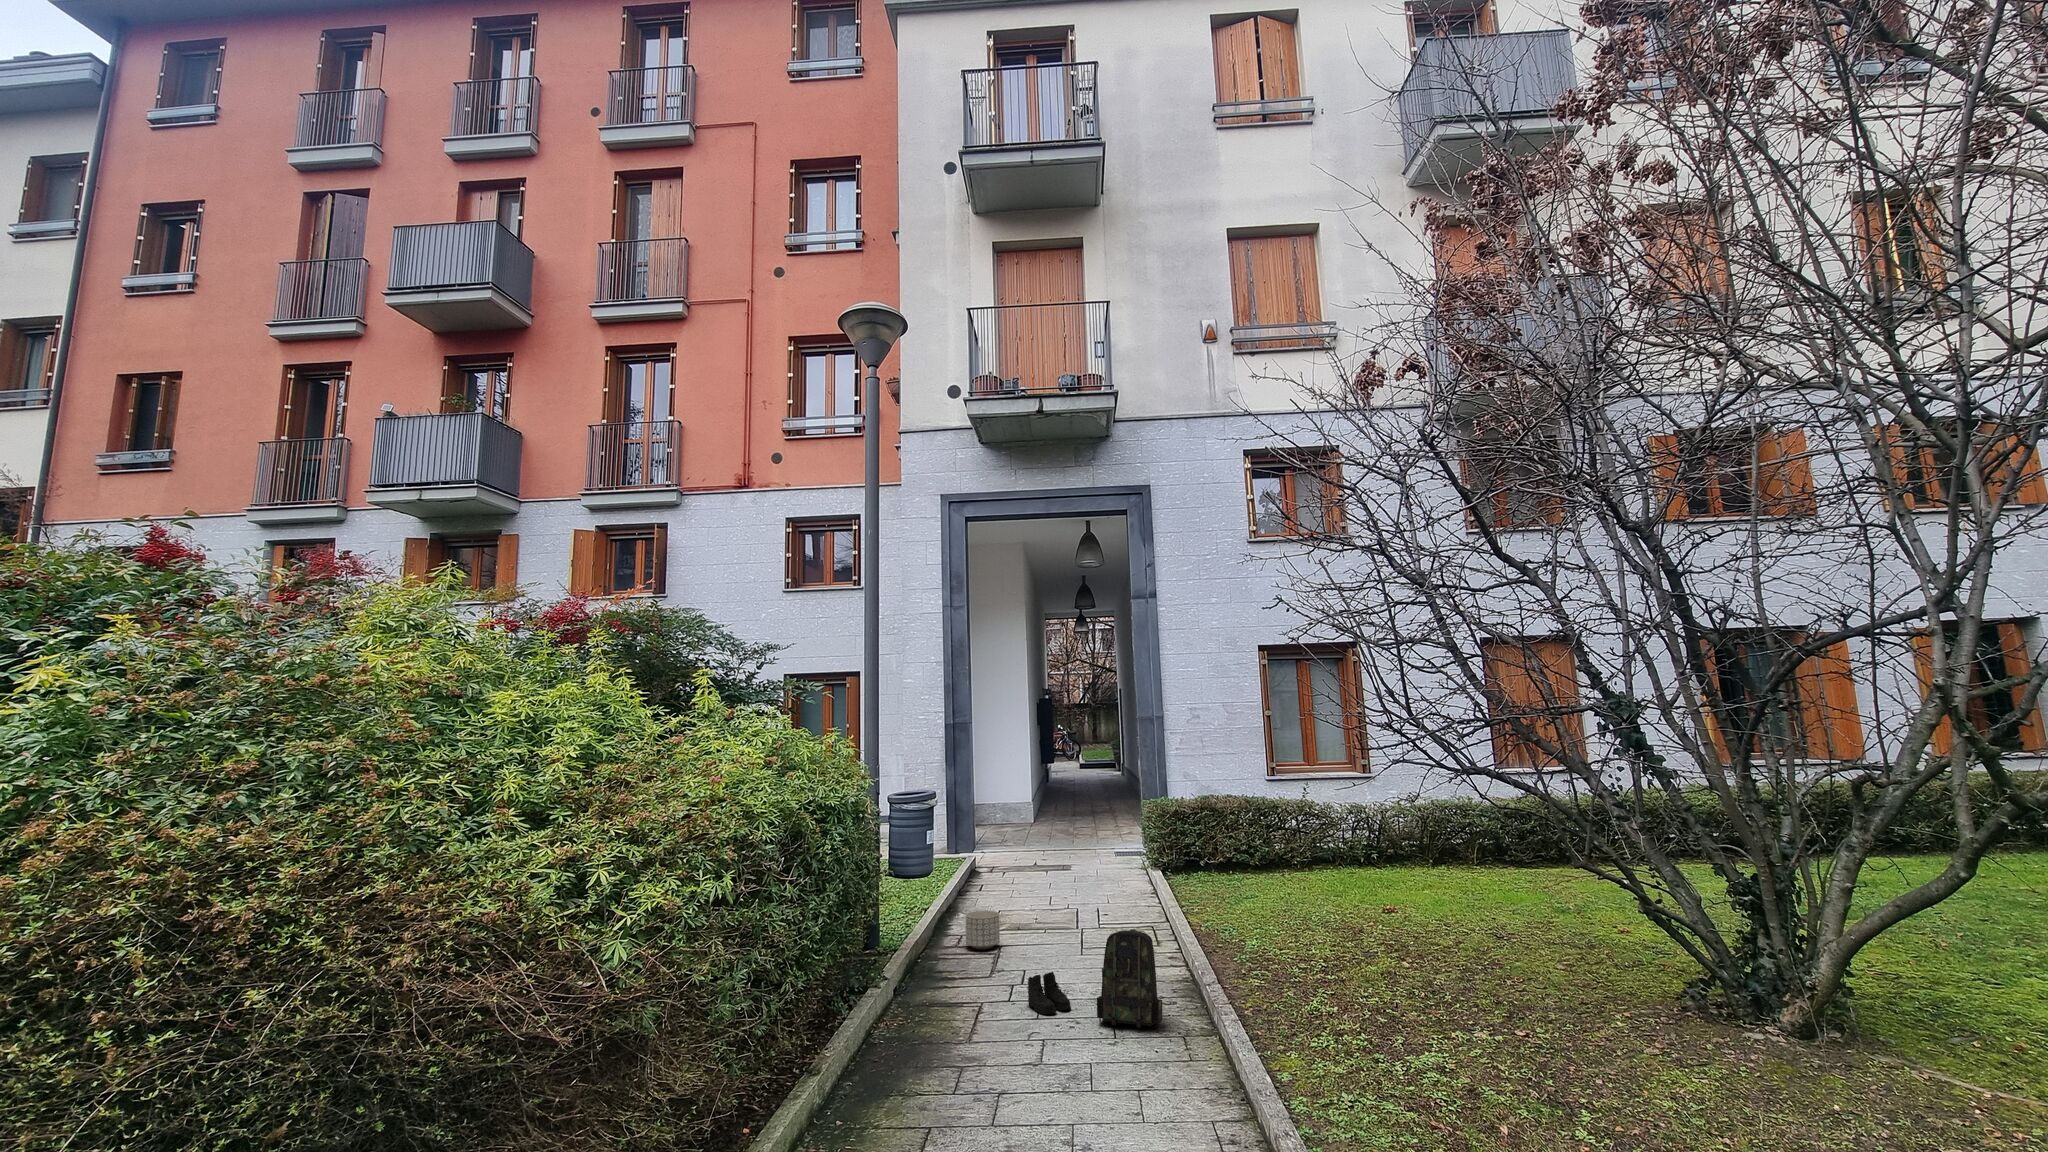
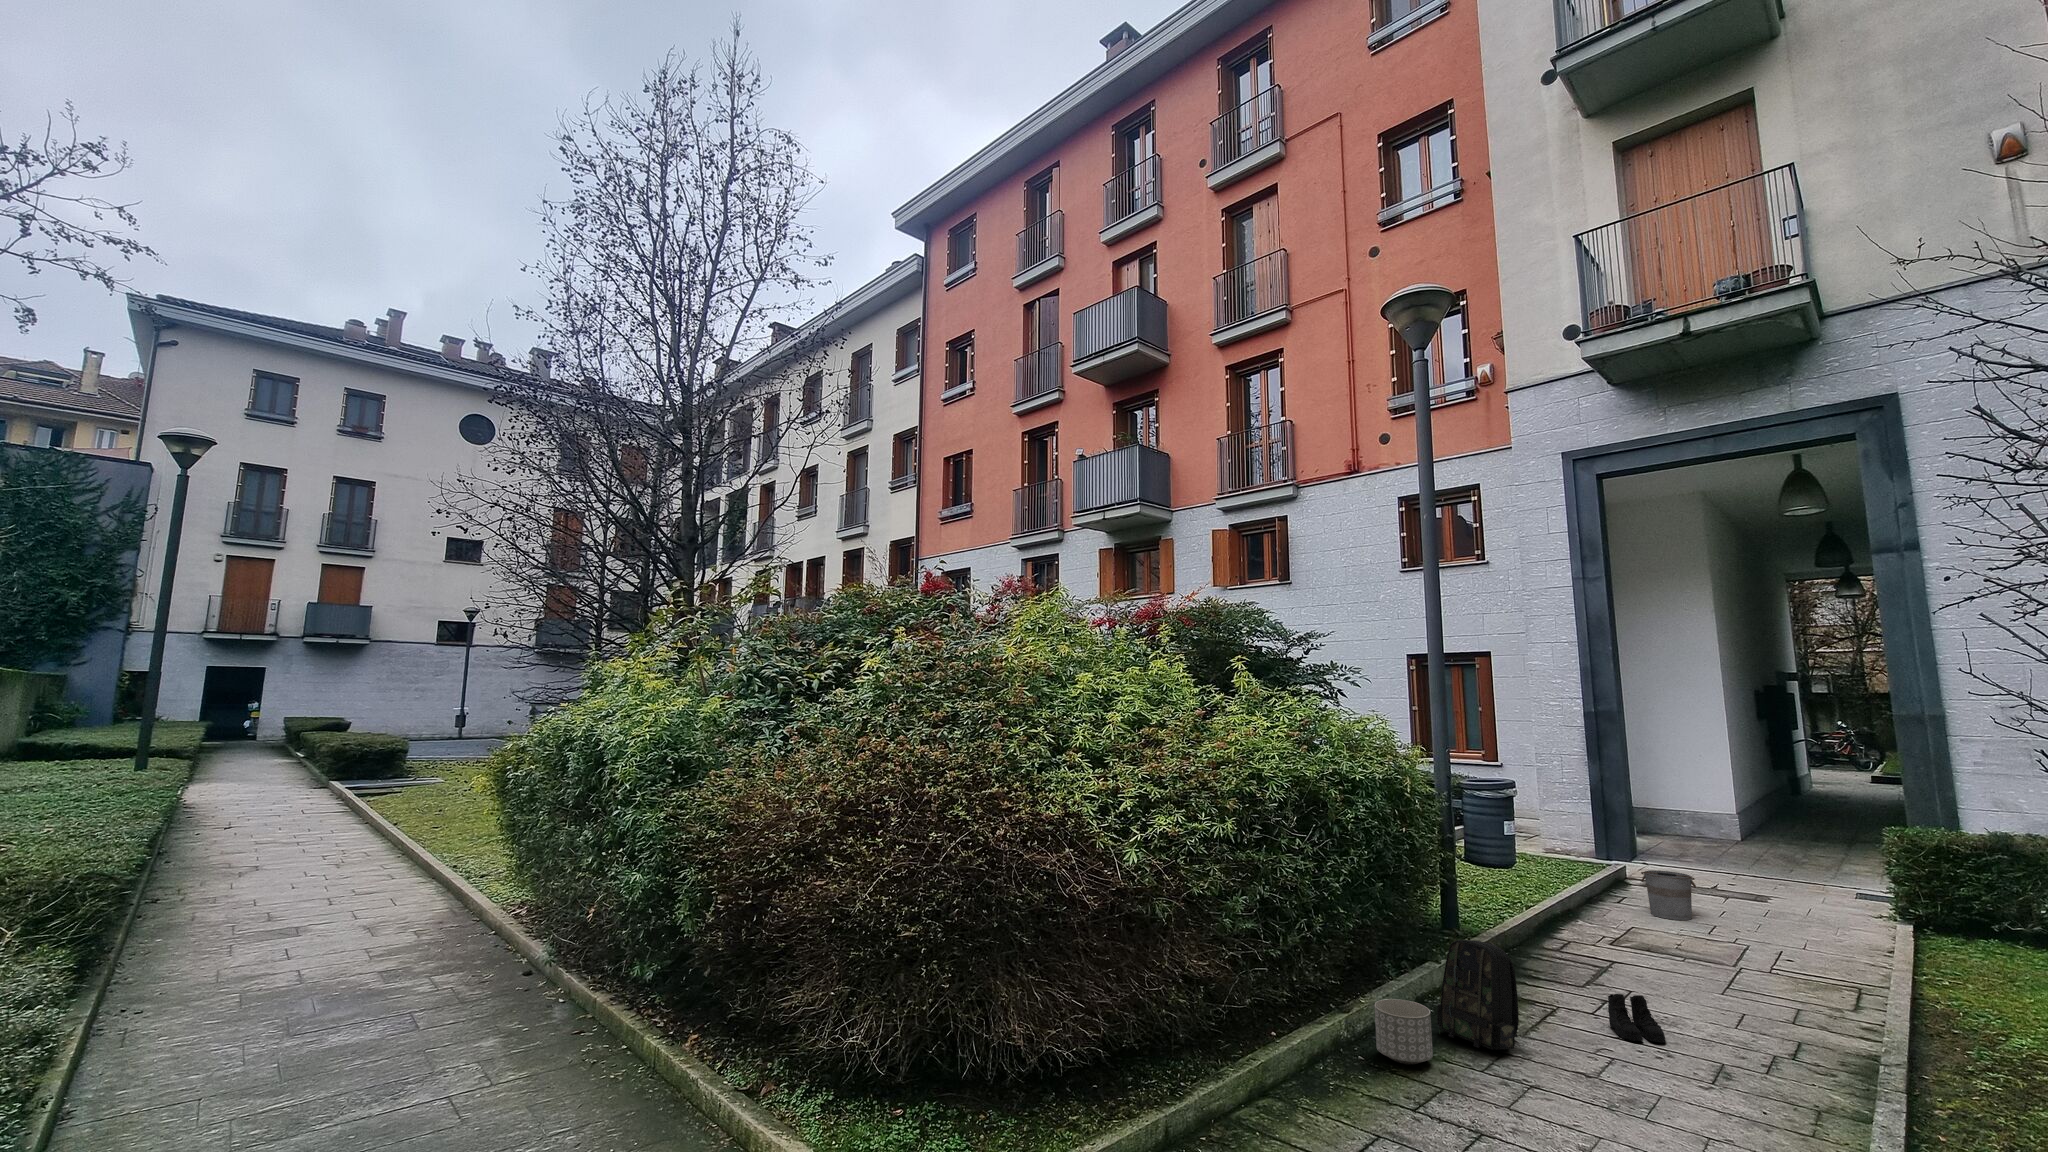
bucket: none [1002,860,1039,901] -> present [1641,870,1696,920]
planter: present [966,910,1000,950] -> present [1375,999,1433,1064]
backpack: present [1097,930,1162,1028] -> present [1437,940,1519,1050]

